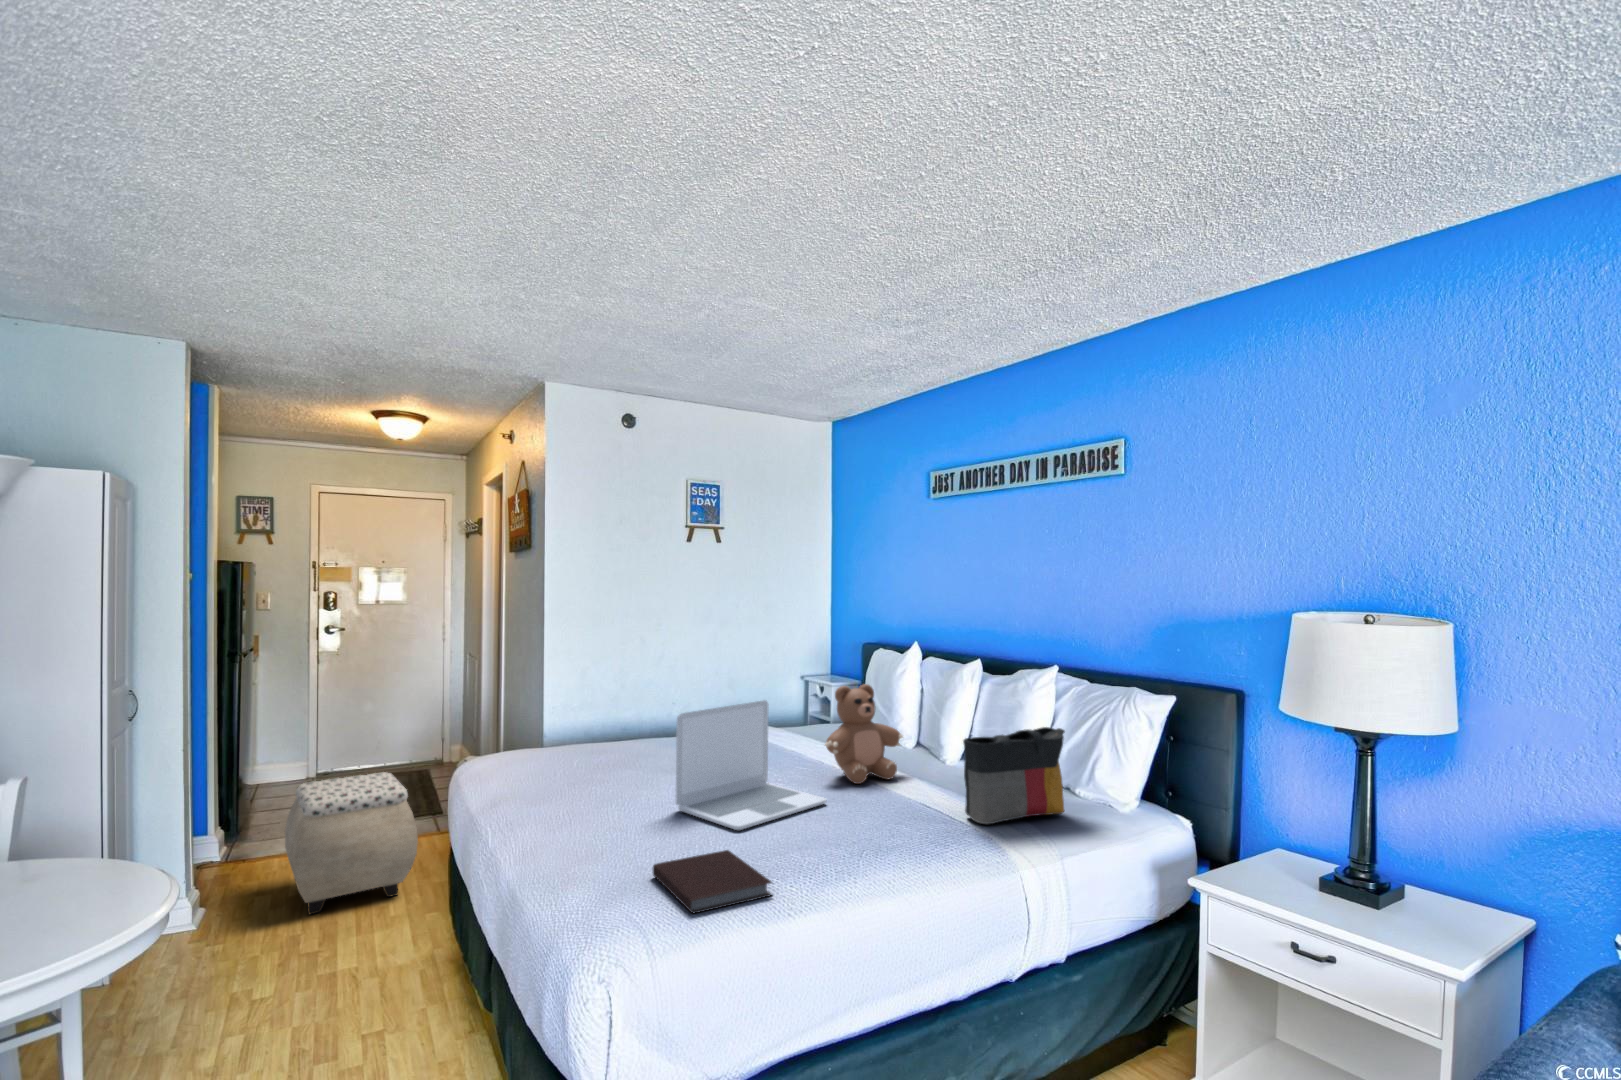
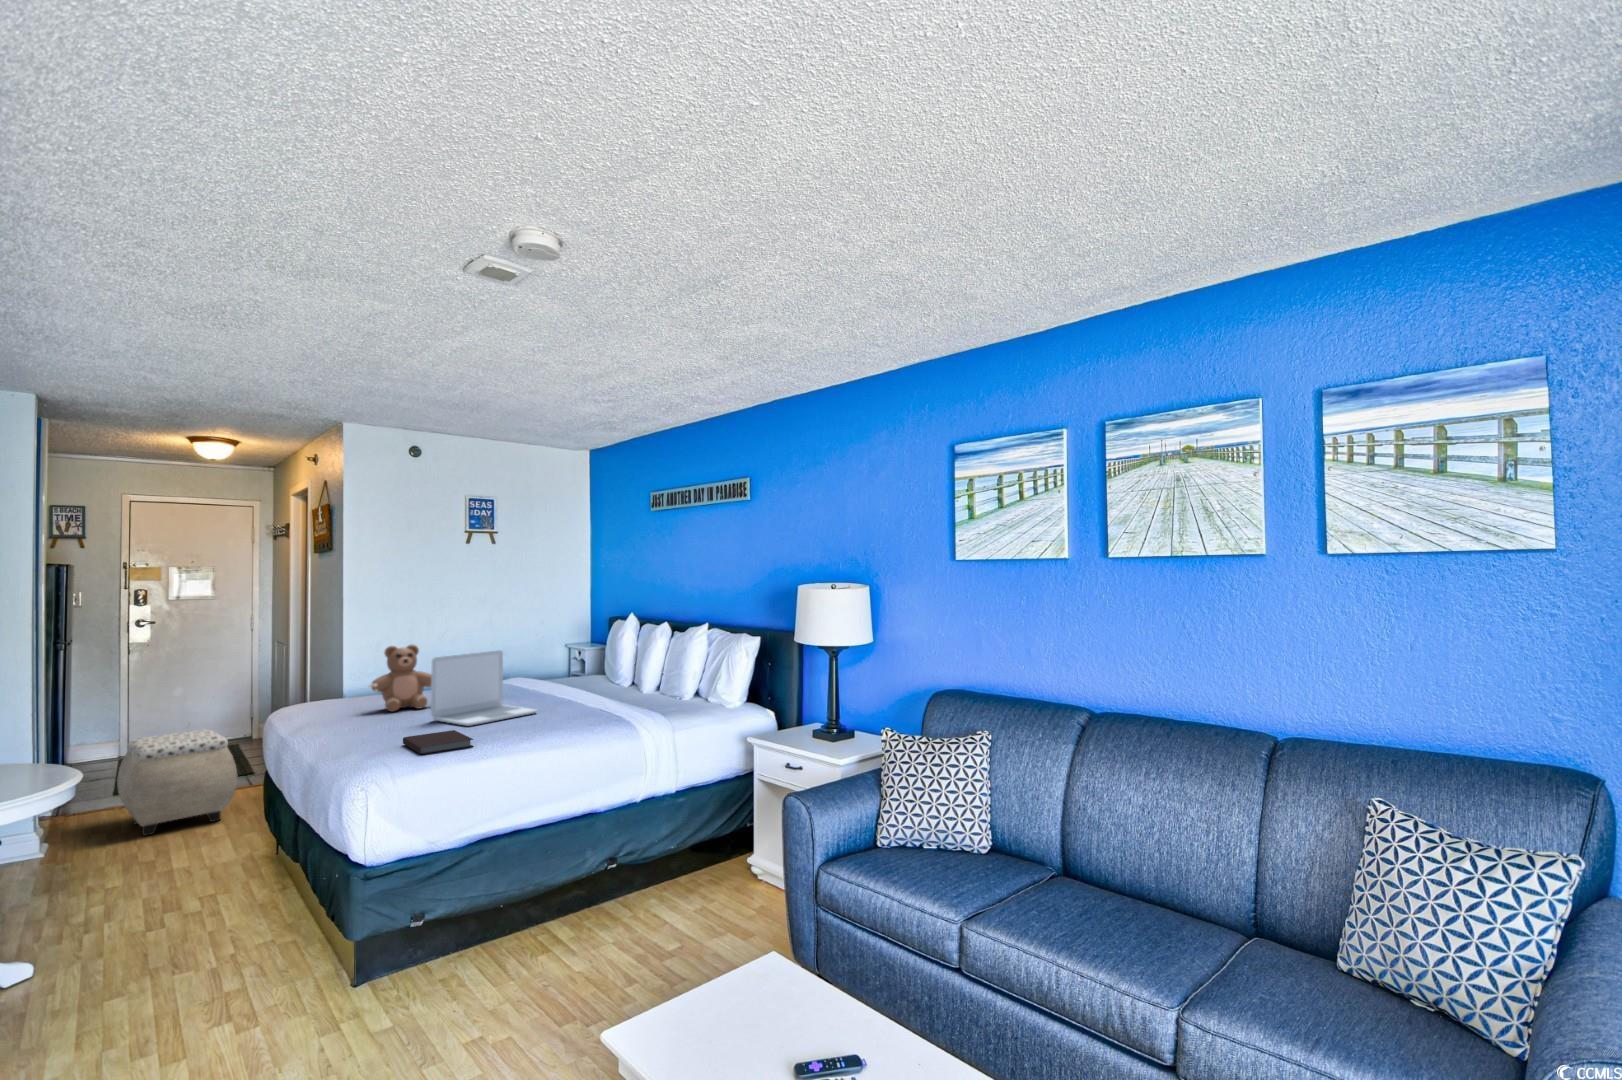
teddy bear: present [825,684,903,784] -> present [369,645,432,712]
tote bag: present [963,727,1065,824] -> none [619,658,687,716]

